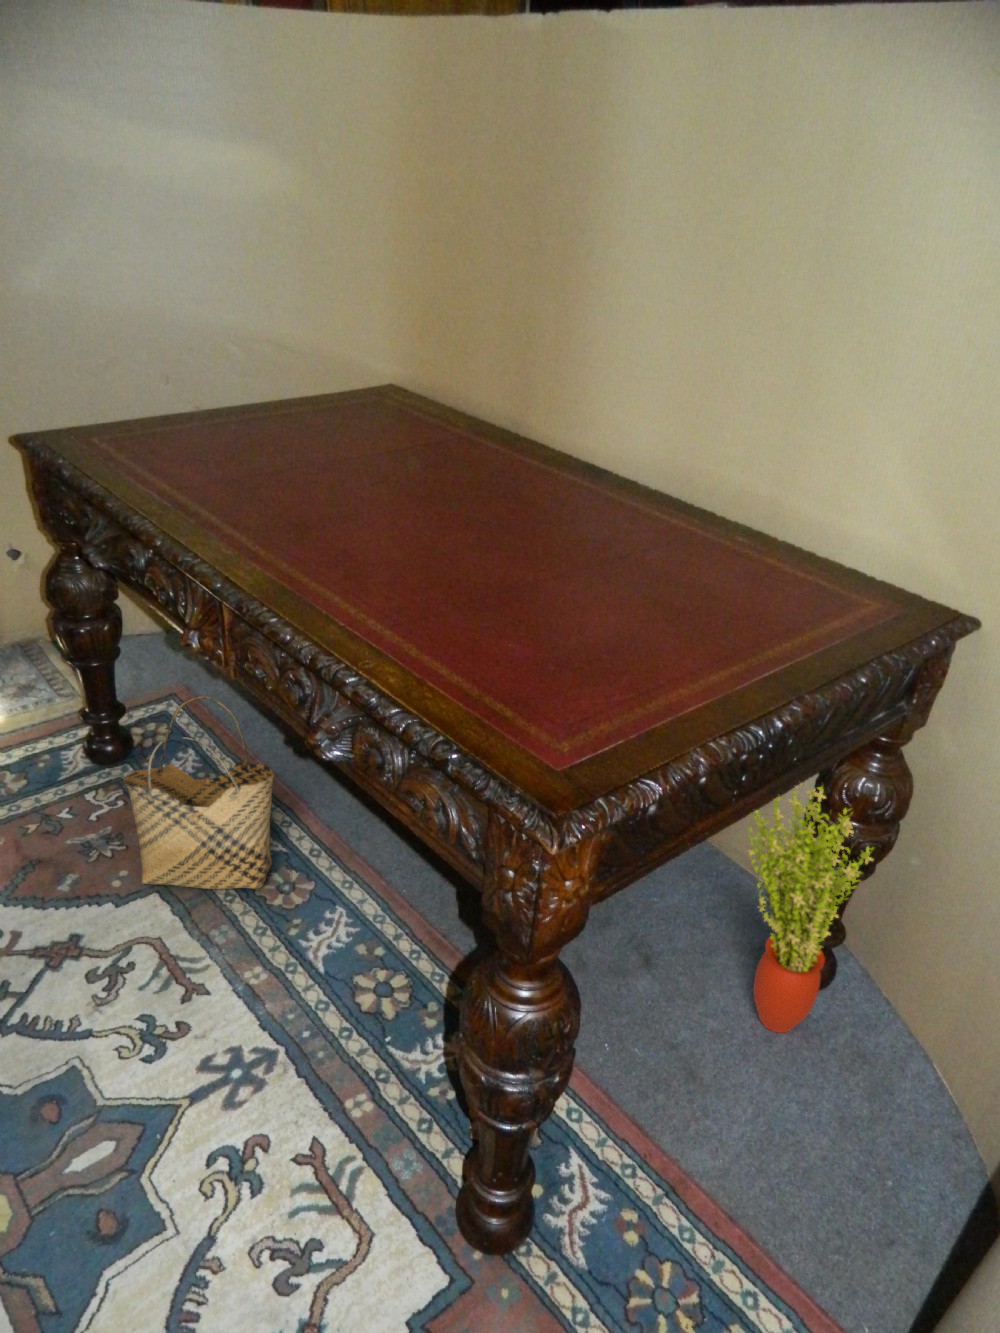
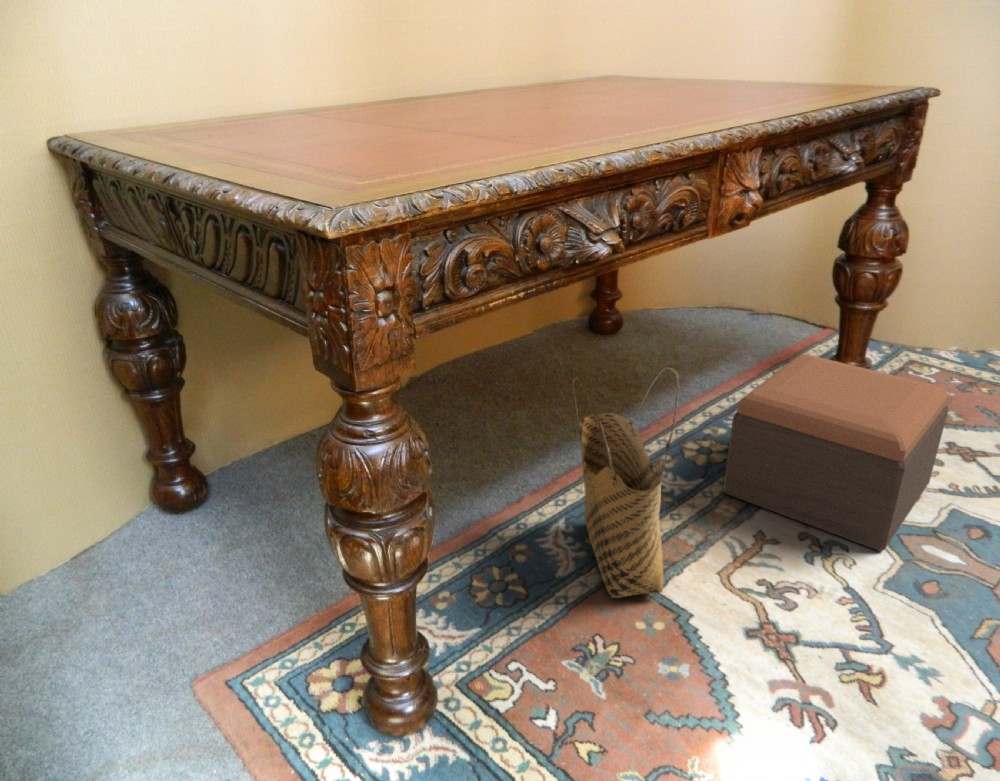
potted plant: present [748,786,874,1033] -> none [634,187,694,348]
footstool: none [105,893,409,1229] -> present [723,354,949,551]

